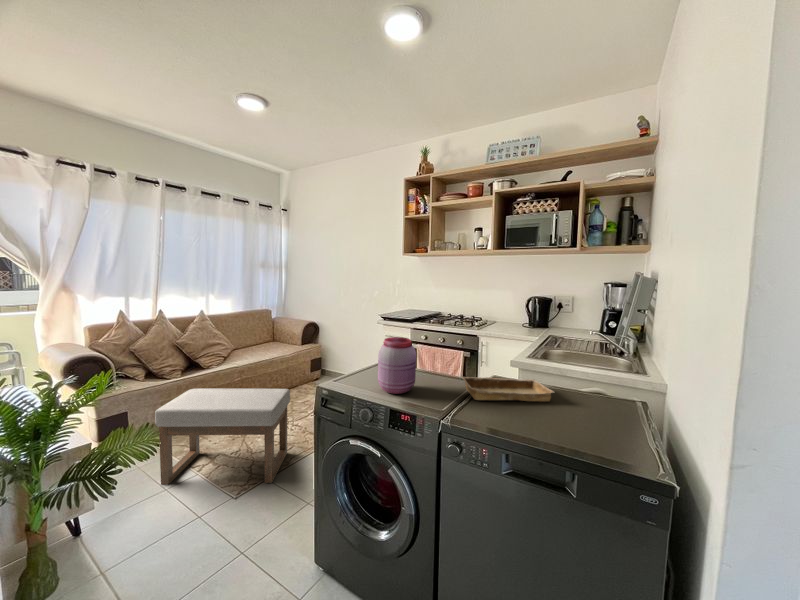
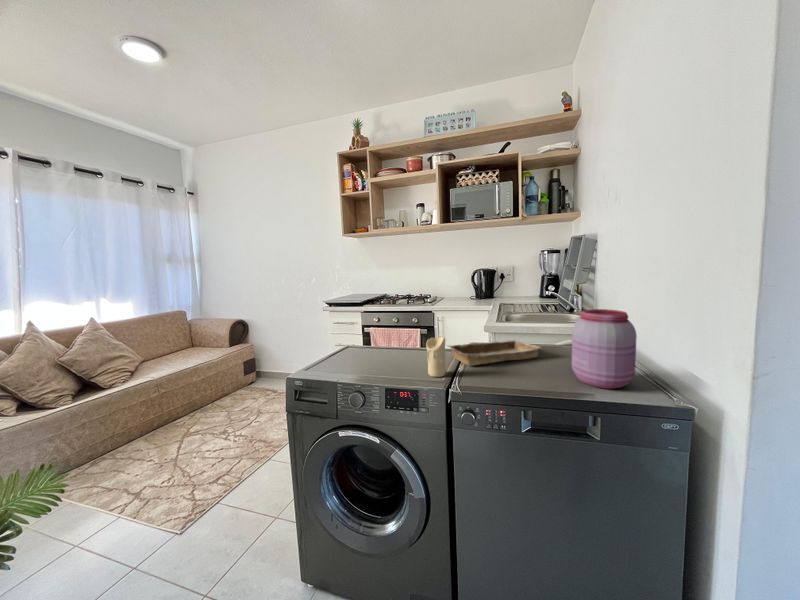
jar: present [378,337,416,394] -> present [572,309,637,389]
candle: none [432,369,450,406] -> present [426,337,446,377]
ottoman: present [155,388,290,485] -> none [45,394,236,542]

